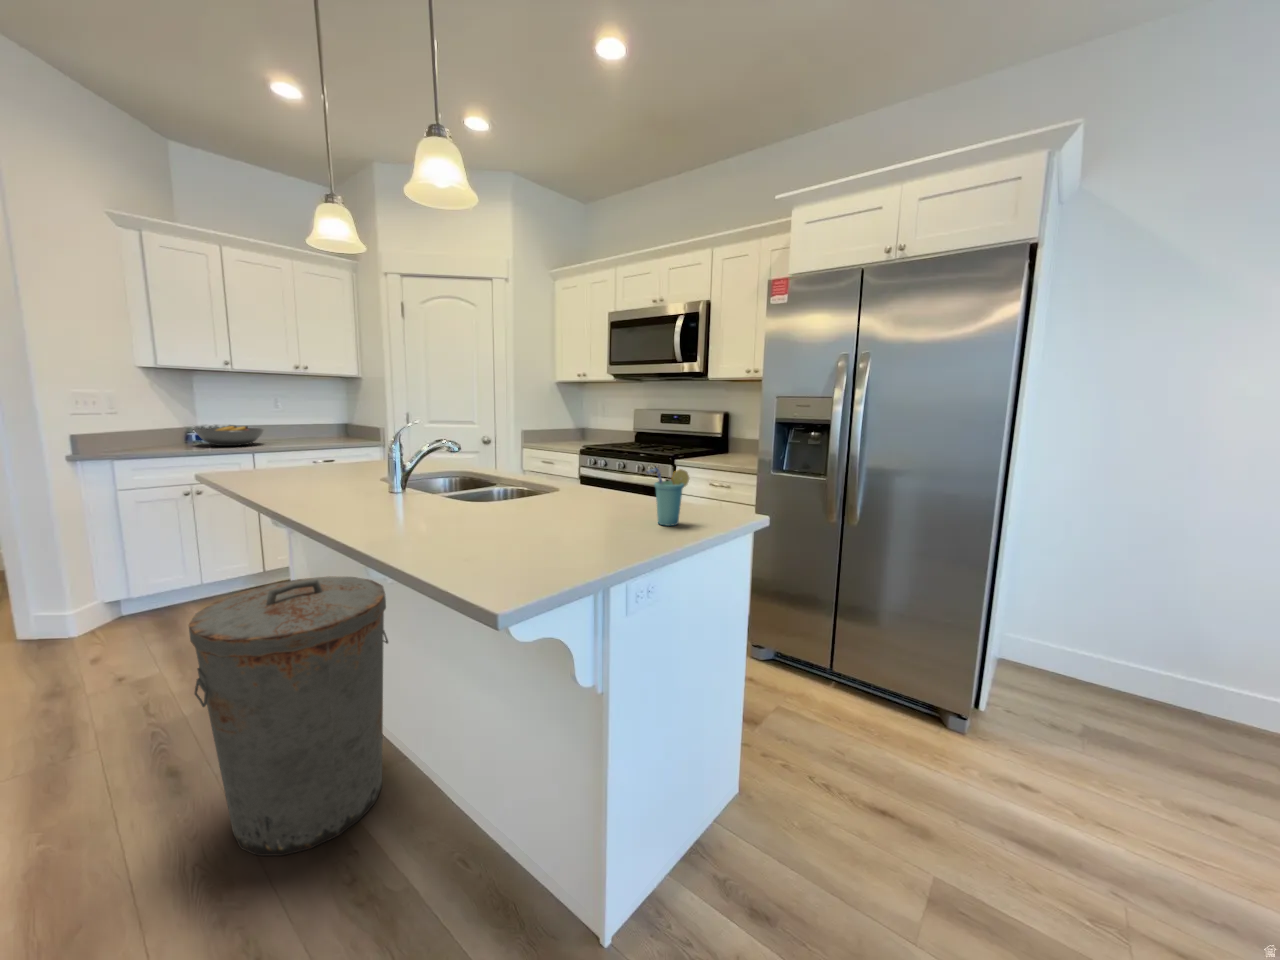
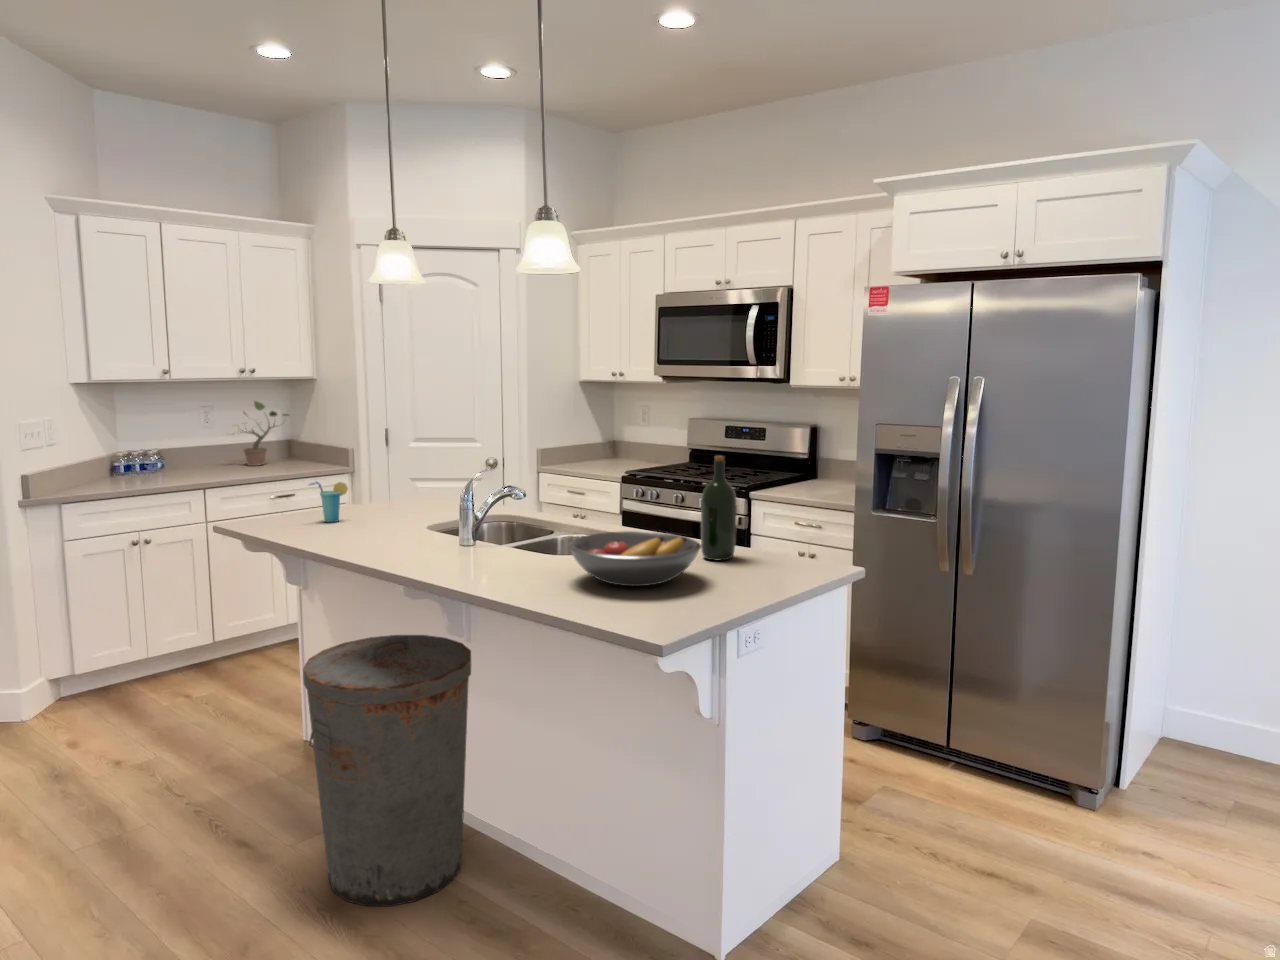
potted plant: none [284,390,338,440] -> present [242,401,289,466]
wine bottle: none [610,406,644,509] -> present [701,456,737,560]
fruit bowl: present [196,426,263,446] -> present [568,531,701,586]
cup: present [647,468,689,526] -> present [309,482,348,522]

